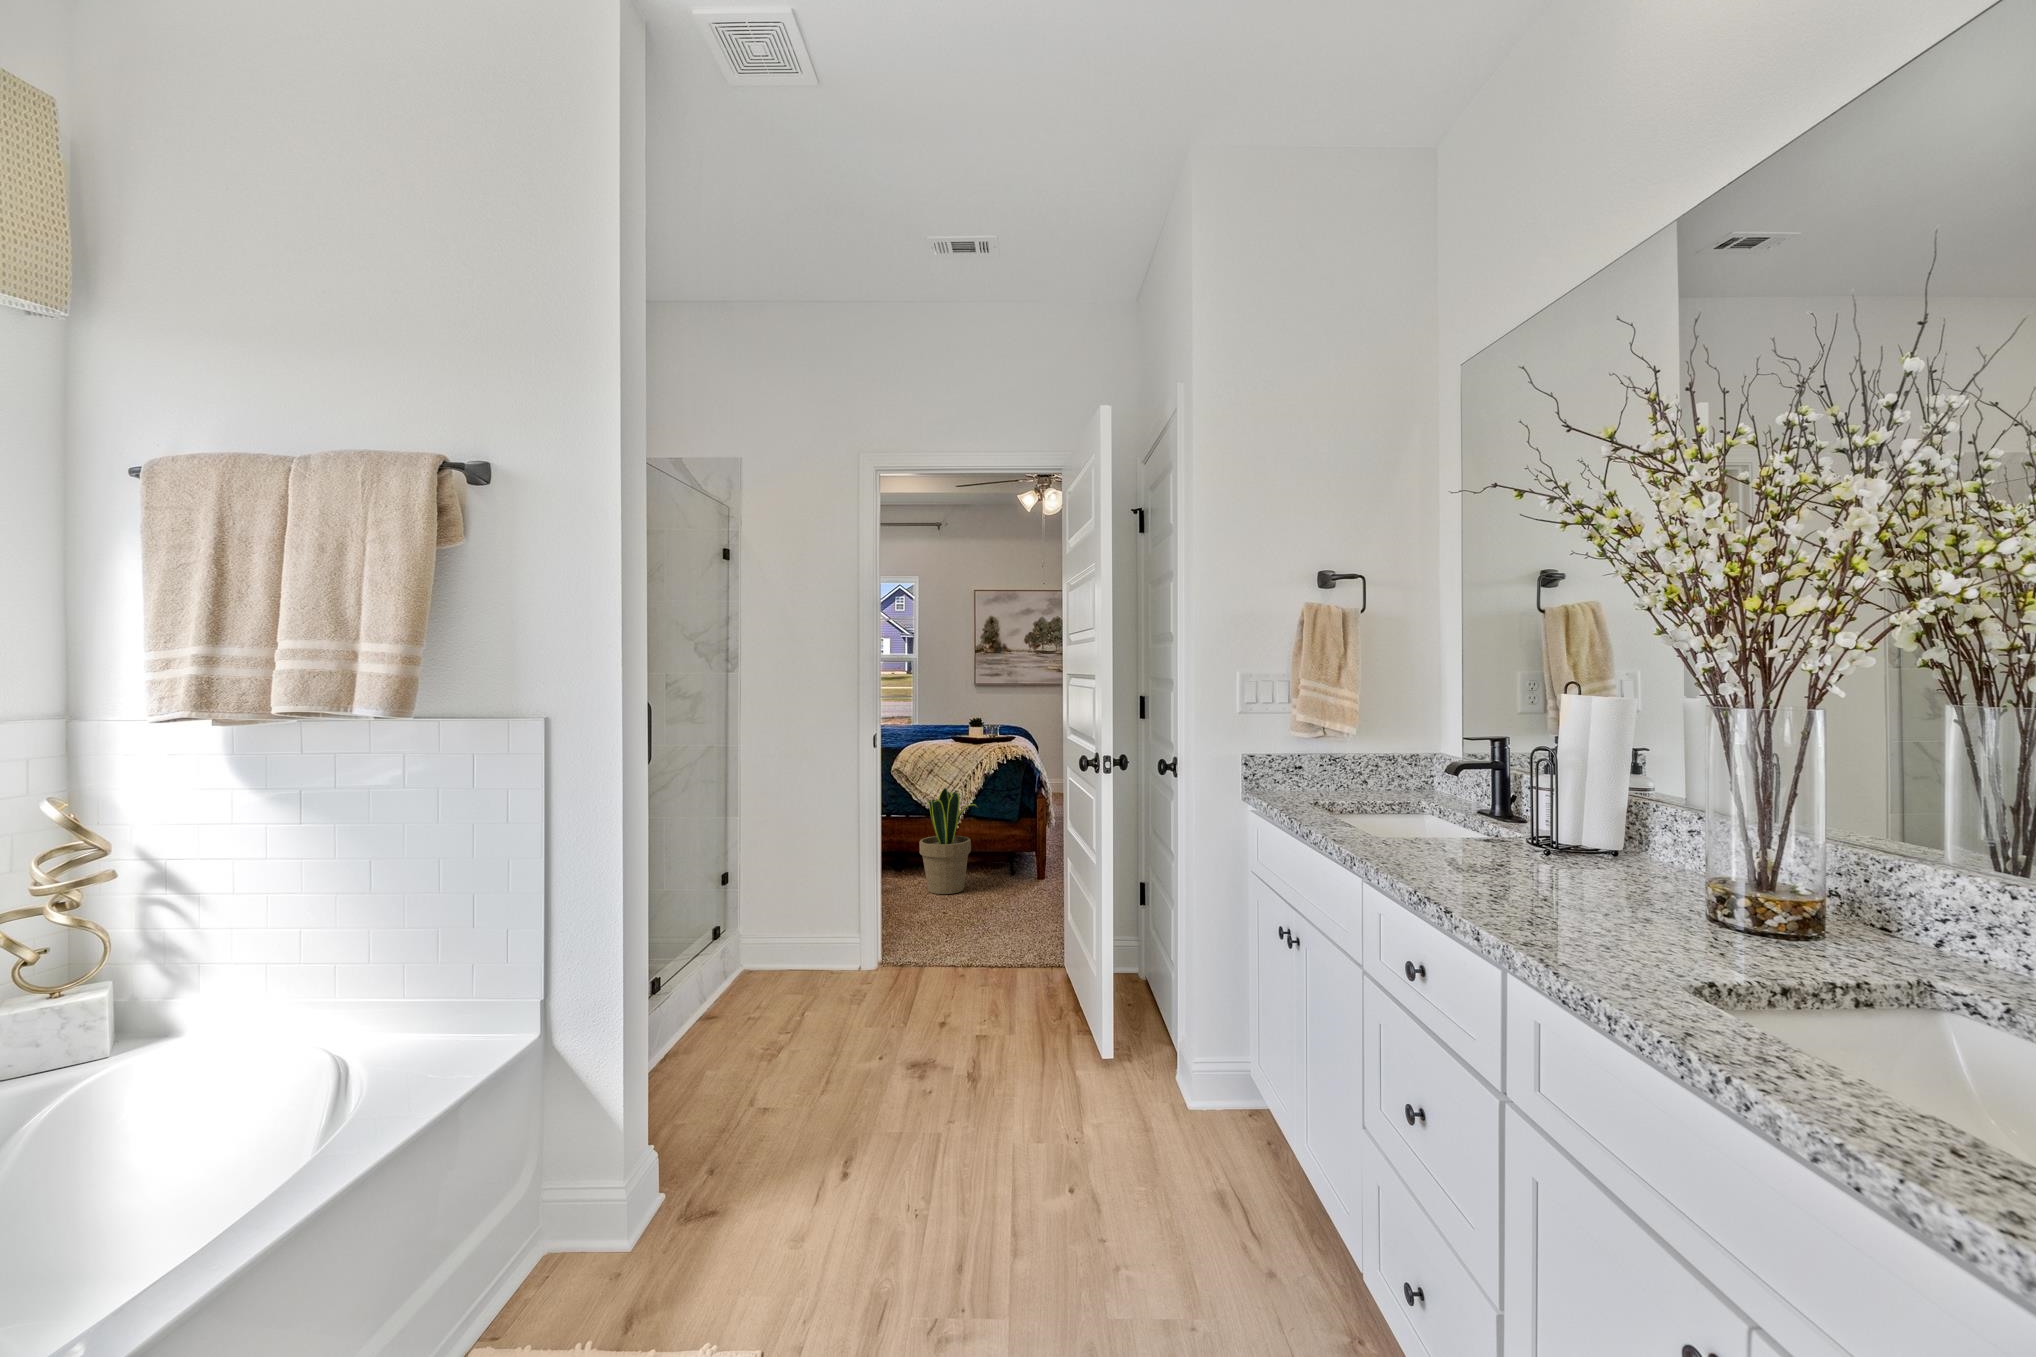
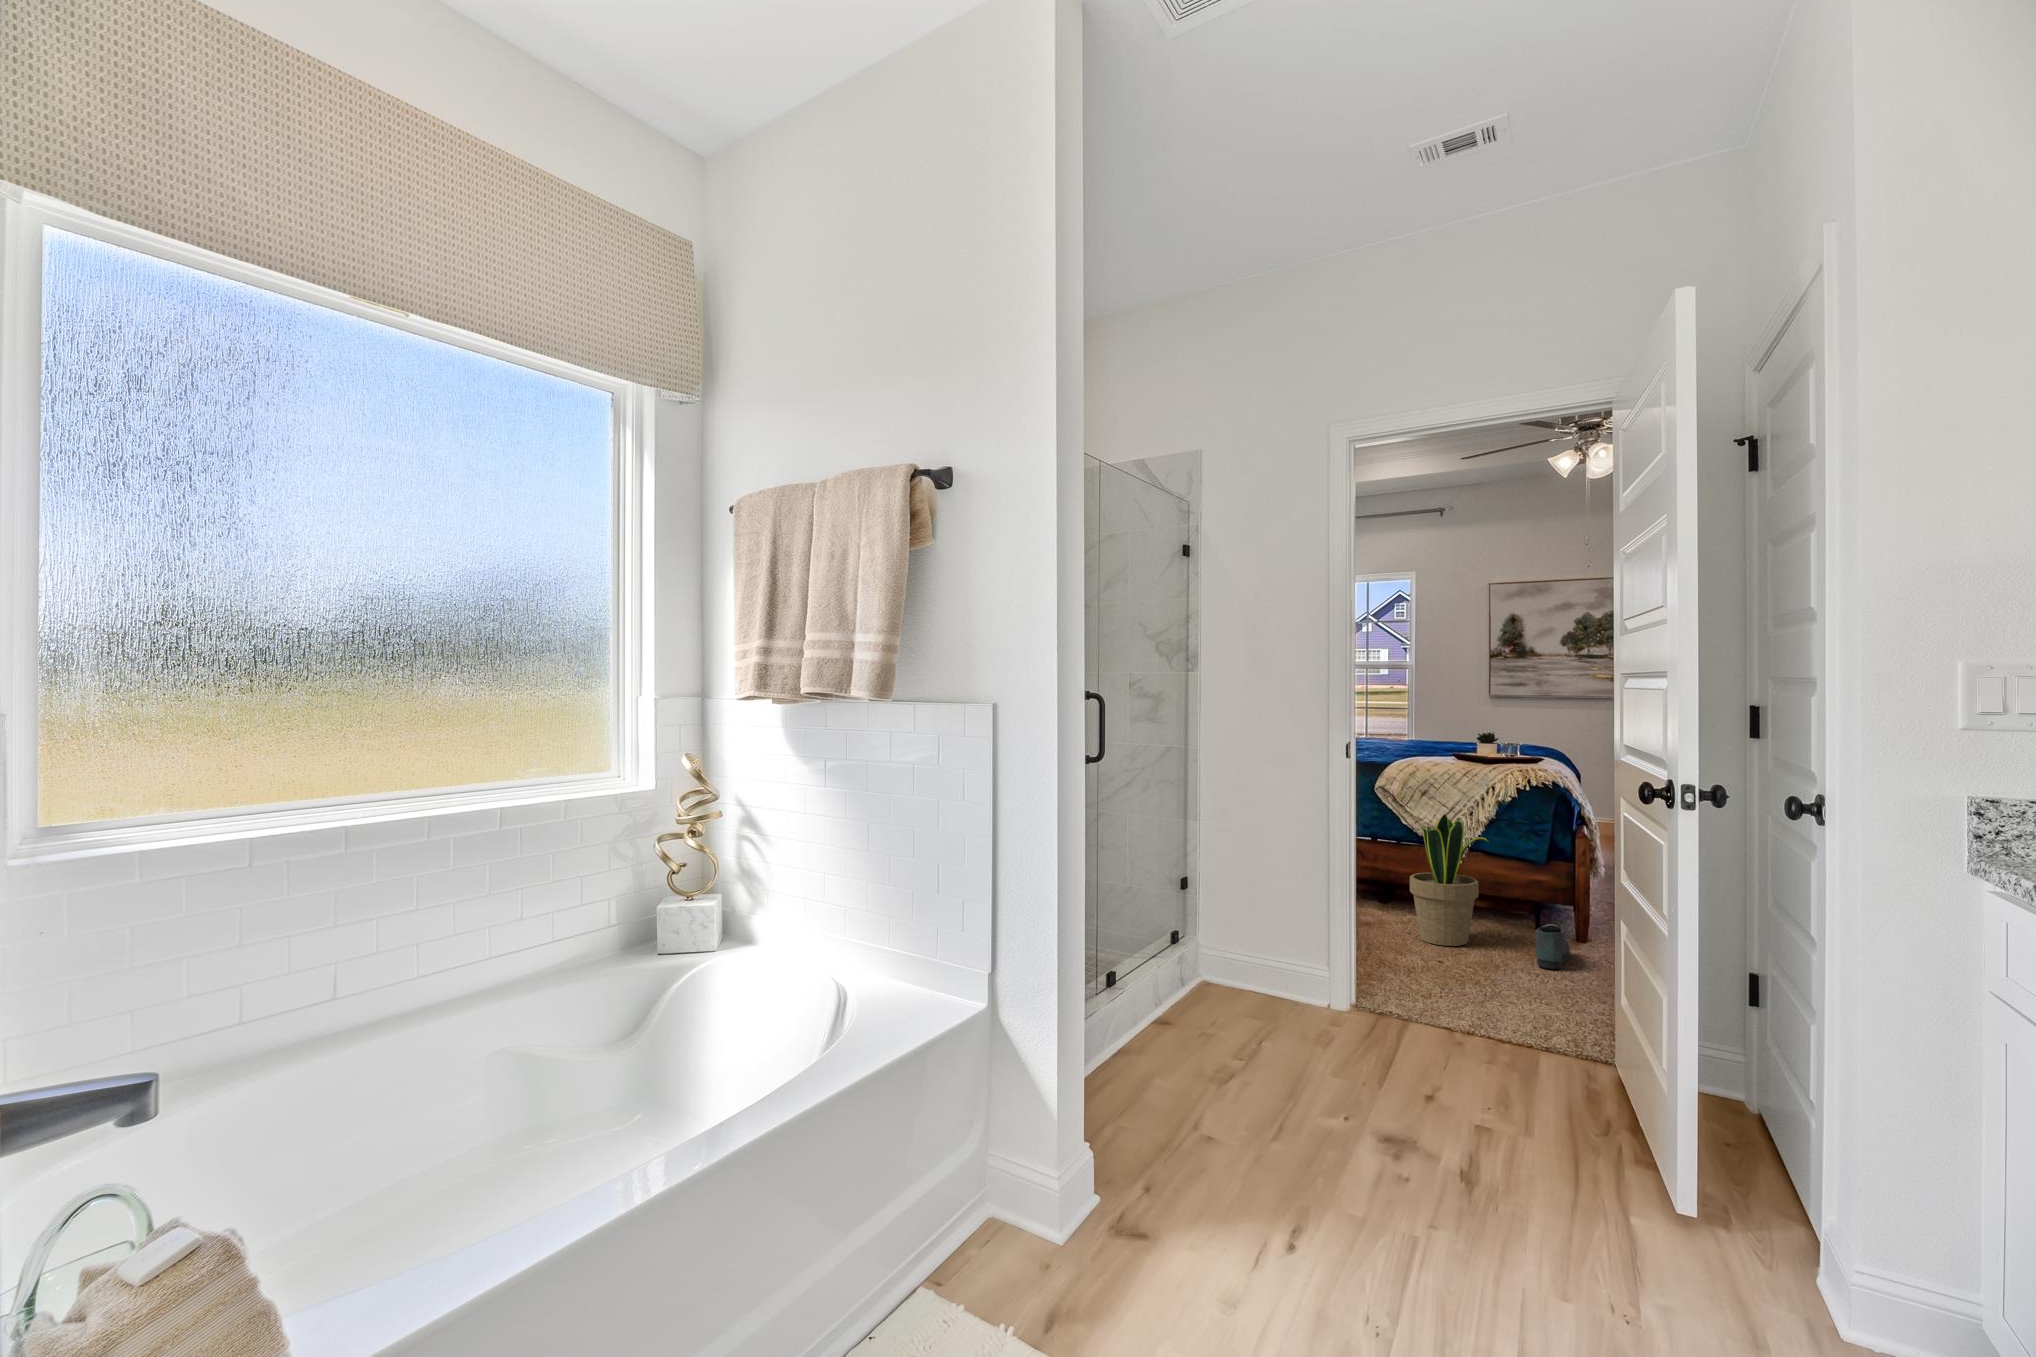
shoe: none [1012,867,1036,901] -> present [1535,924,1570,969]

